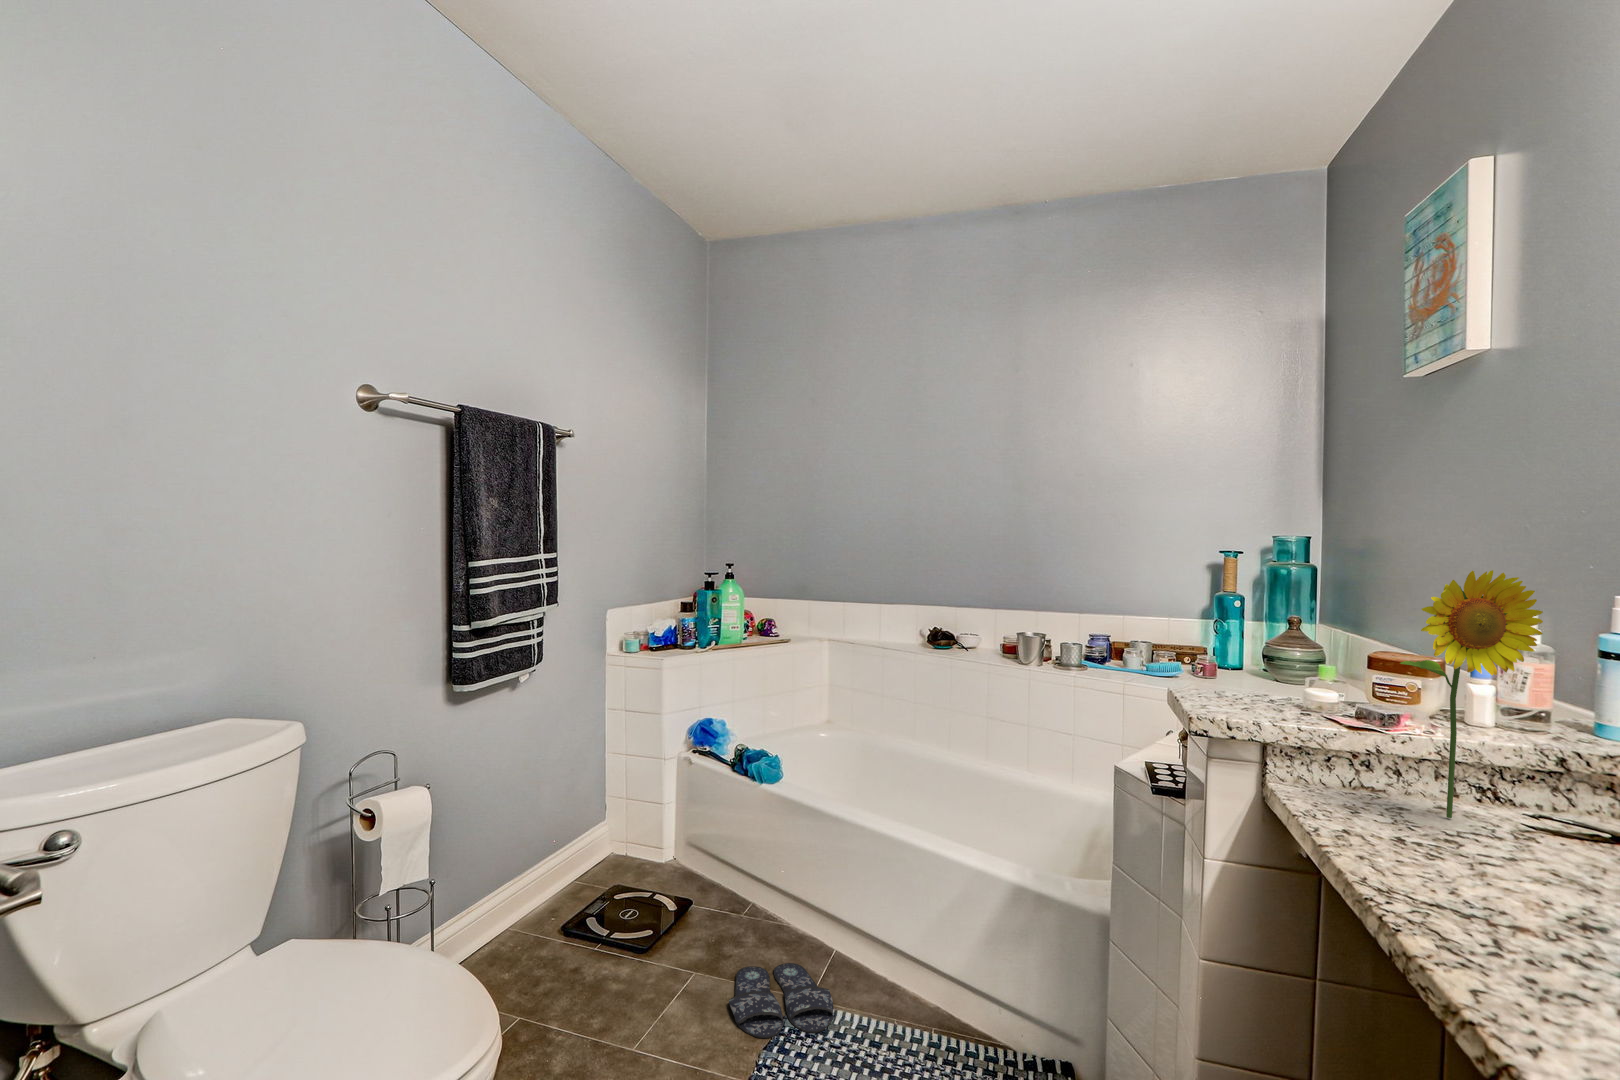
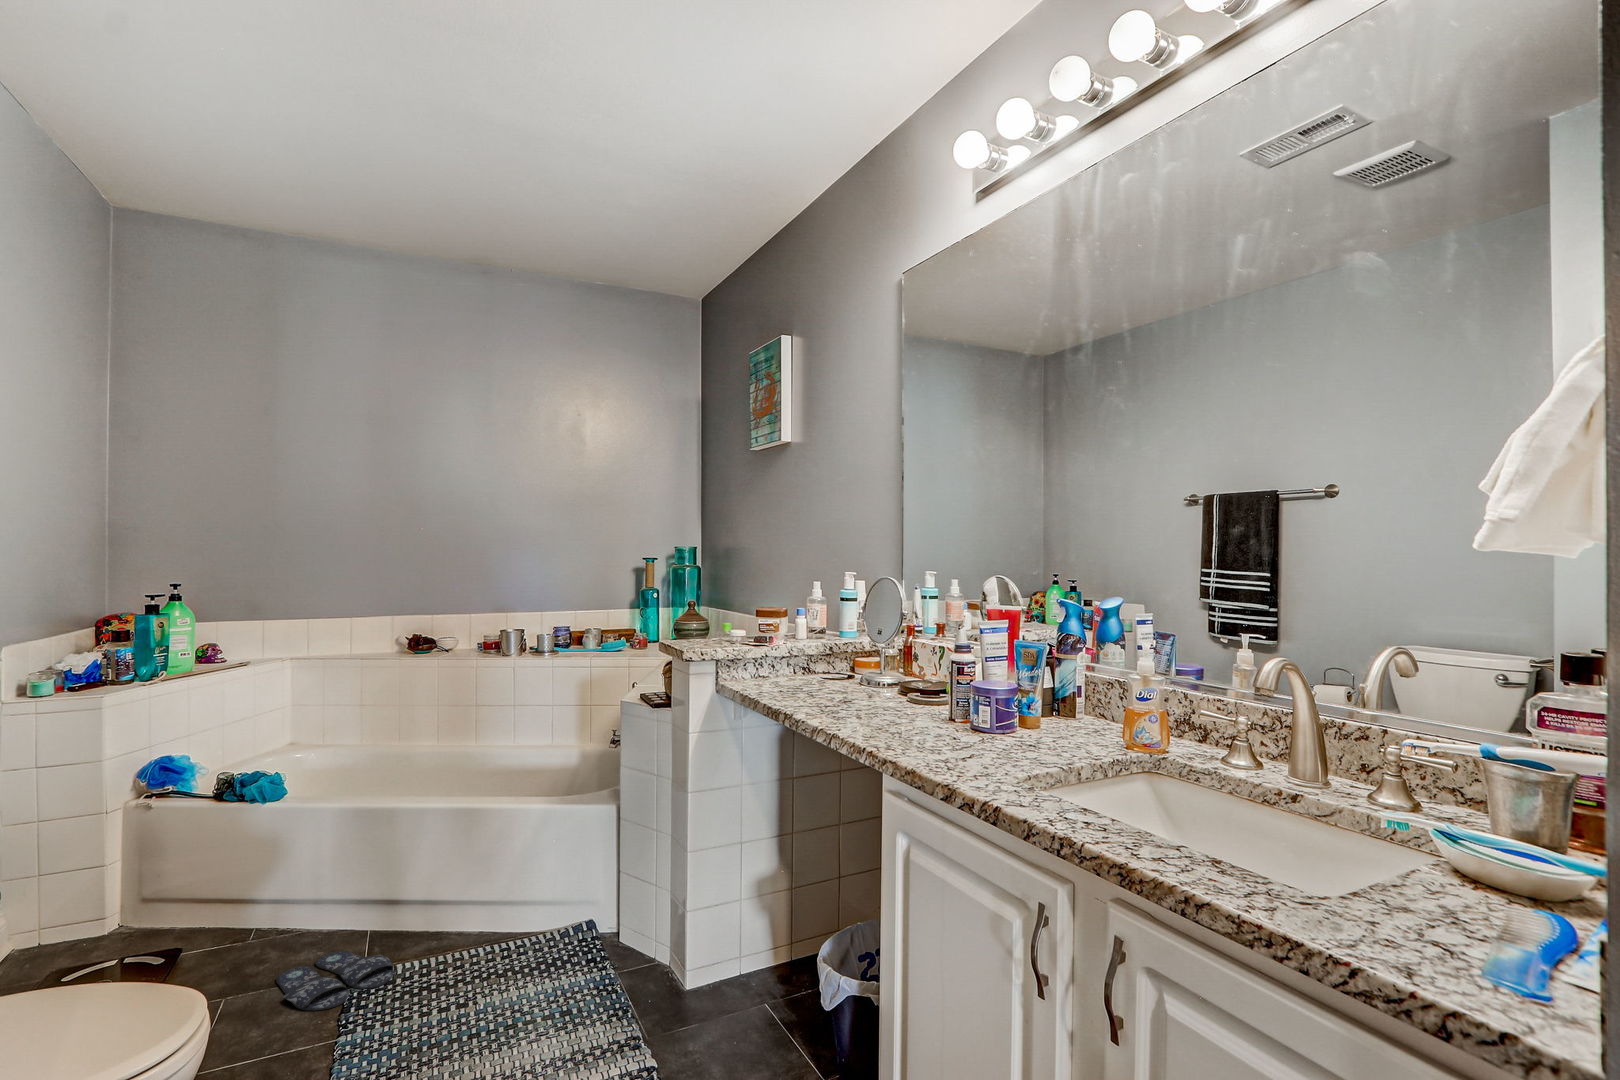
flower: present [1400,570,1543,818] -> none [776,562,826,680]

